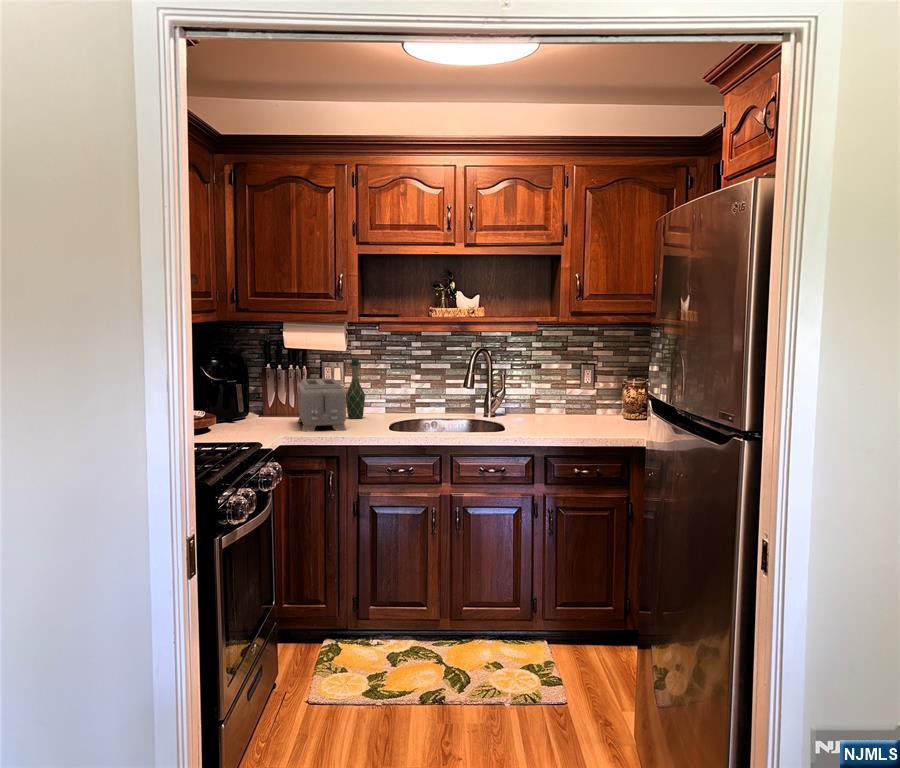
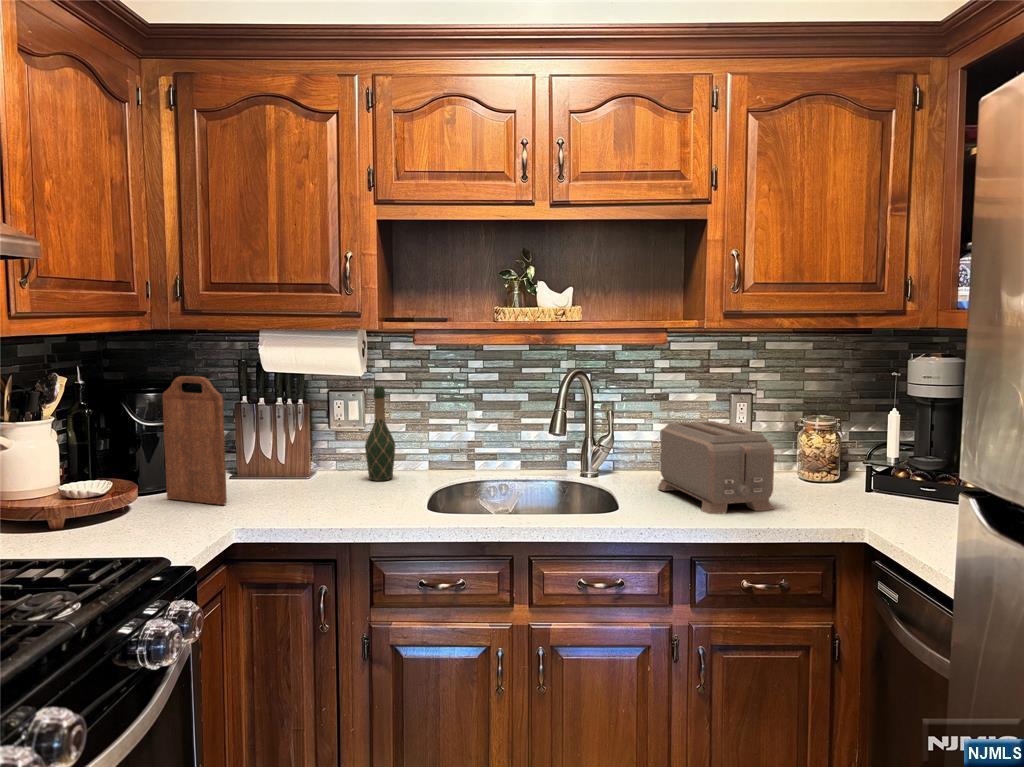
cutting board: none [226,349,267,428] -> present [163,376,227,505]
toaster: present [298,379,346,431] -> present [658,421,774,514]

